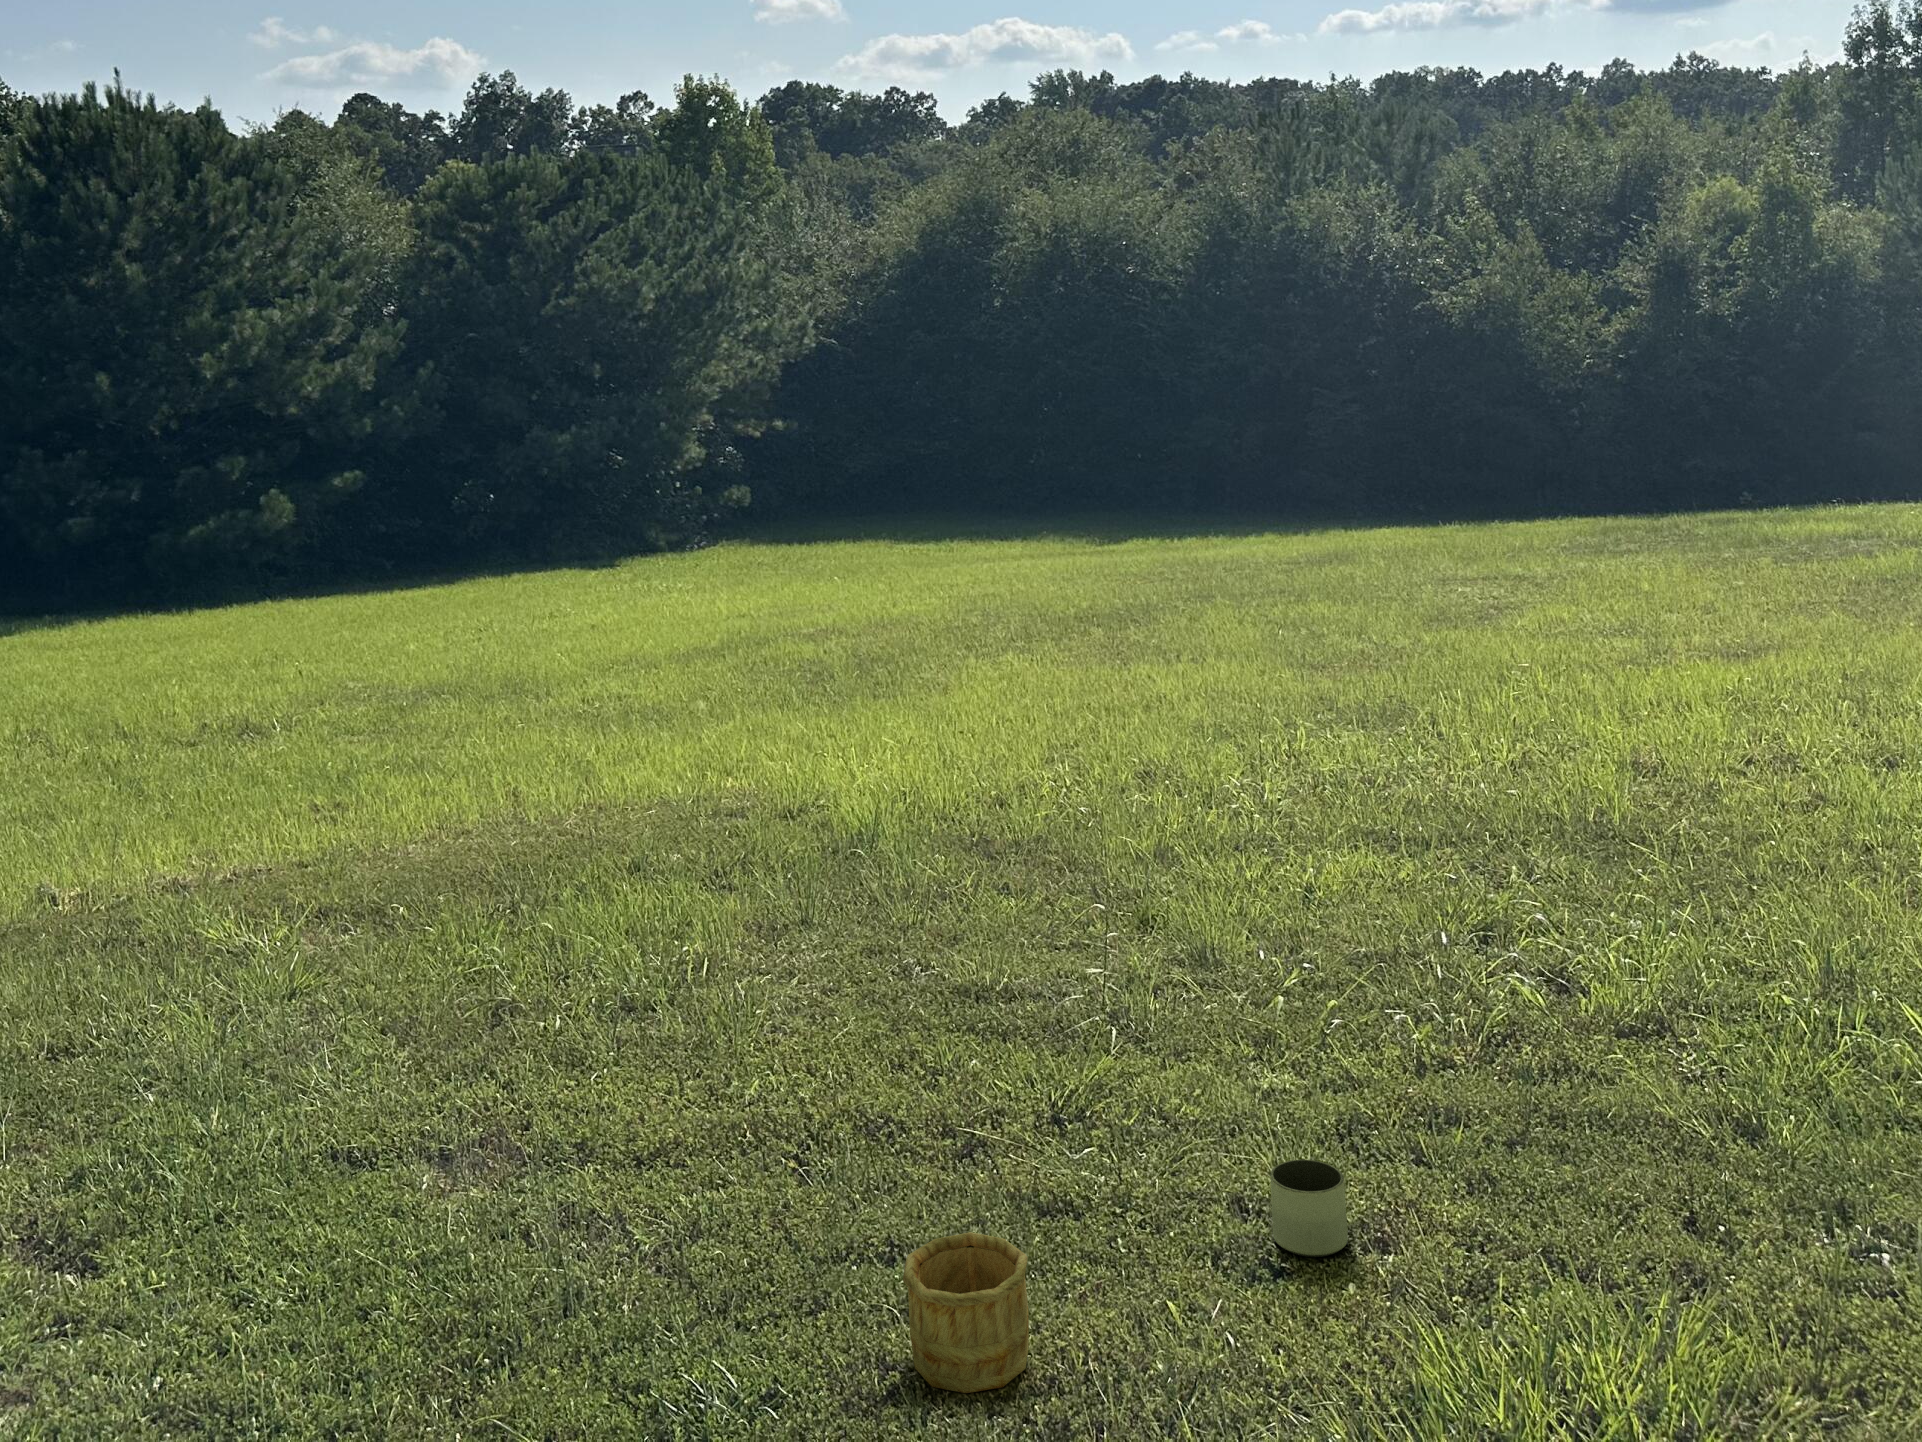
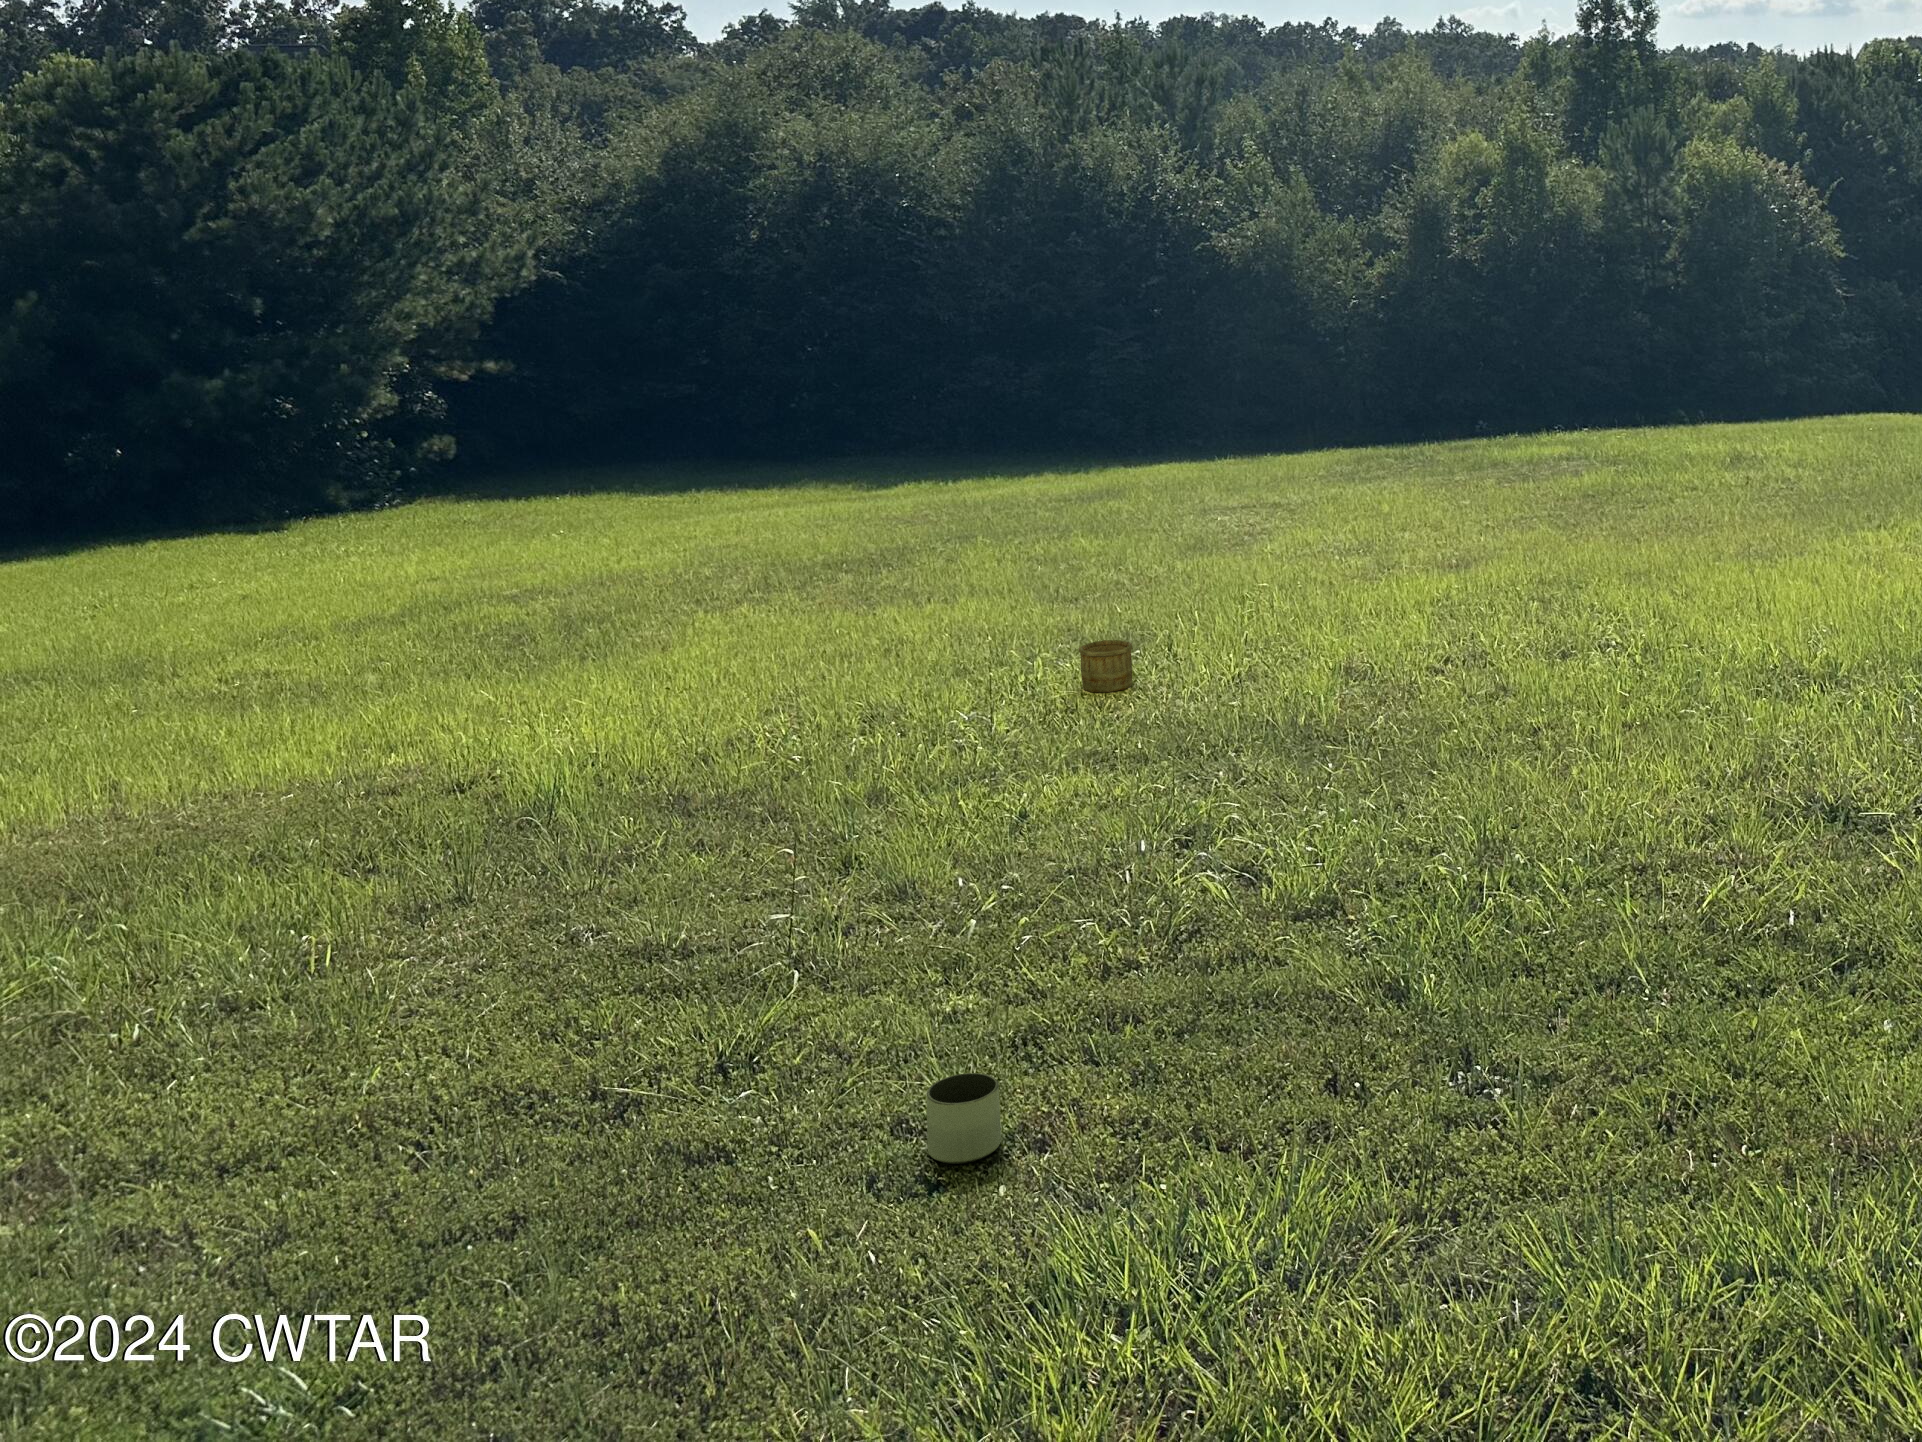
wooden bucket: present [903,1232,1029,1393] -> present [1079,640,1133,692]

